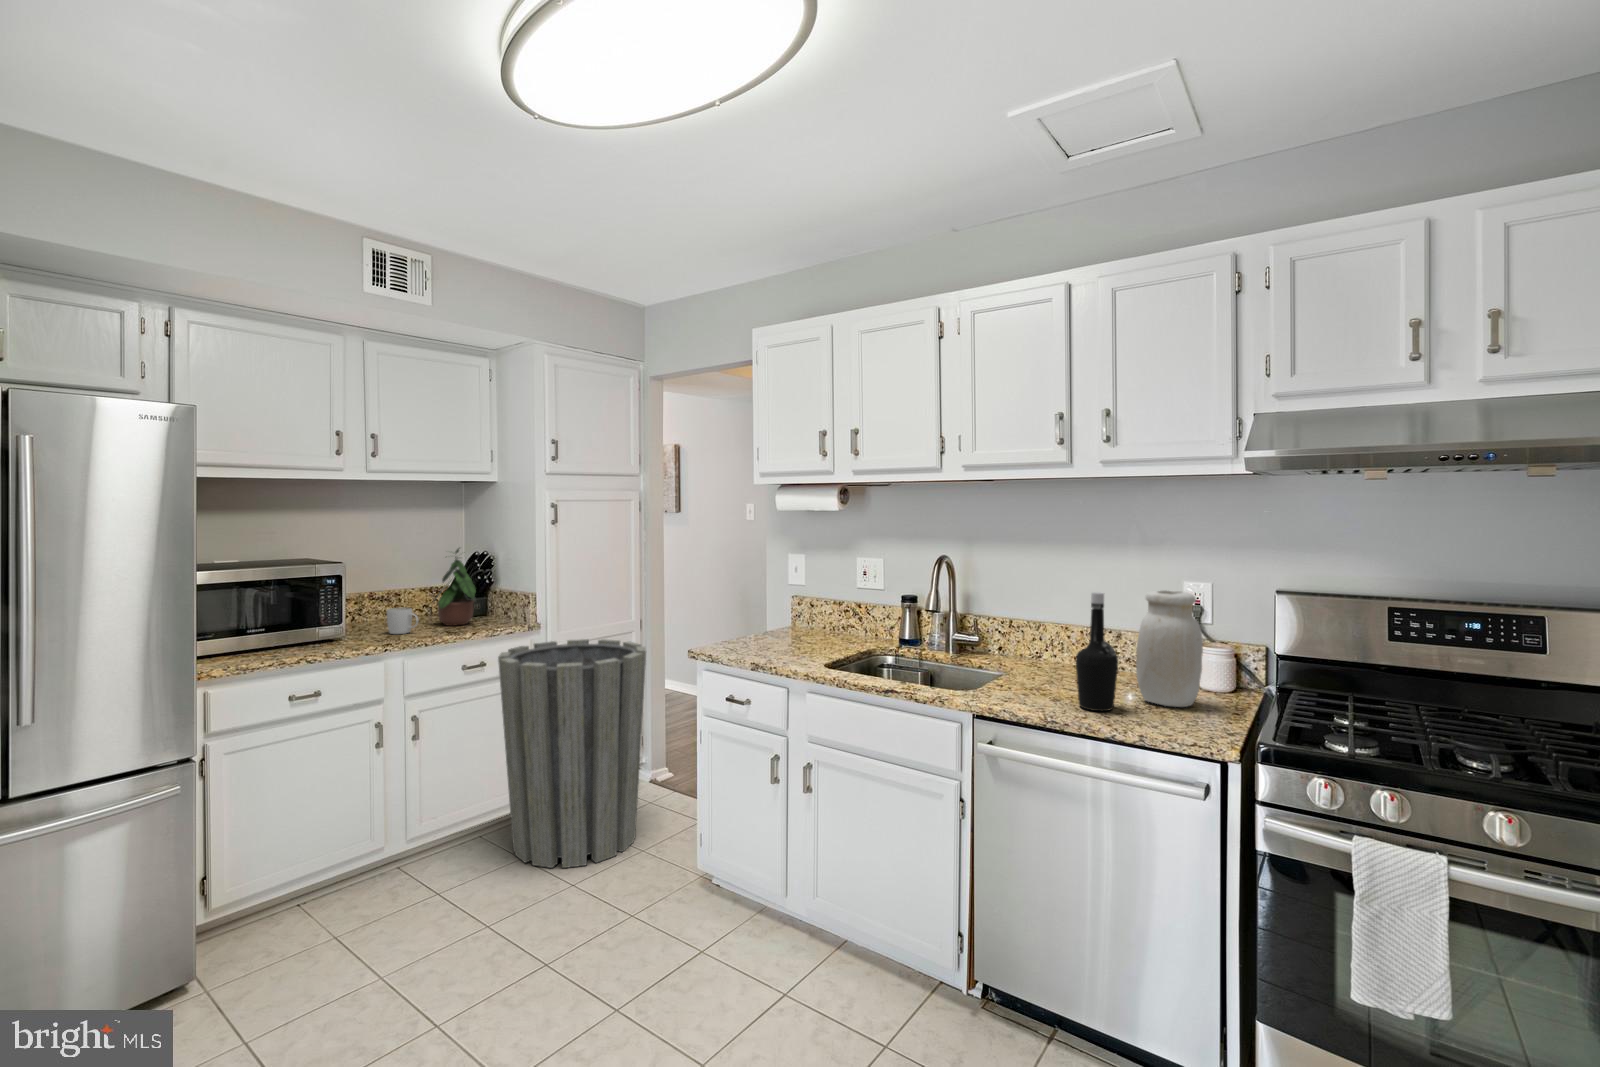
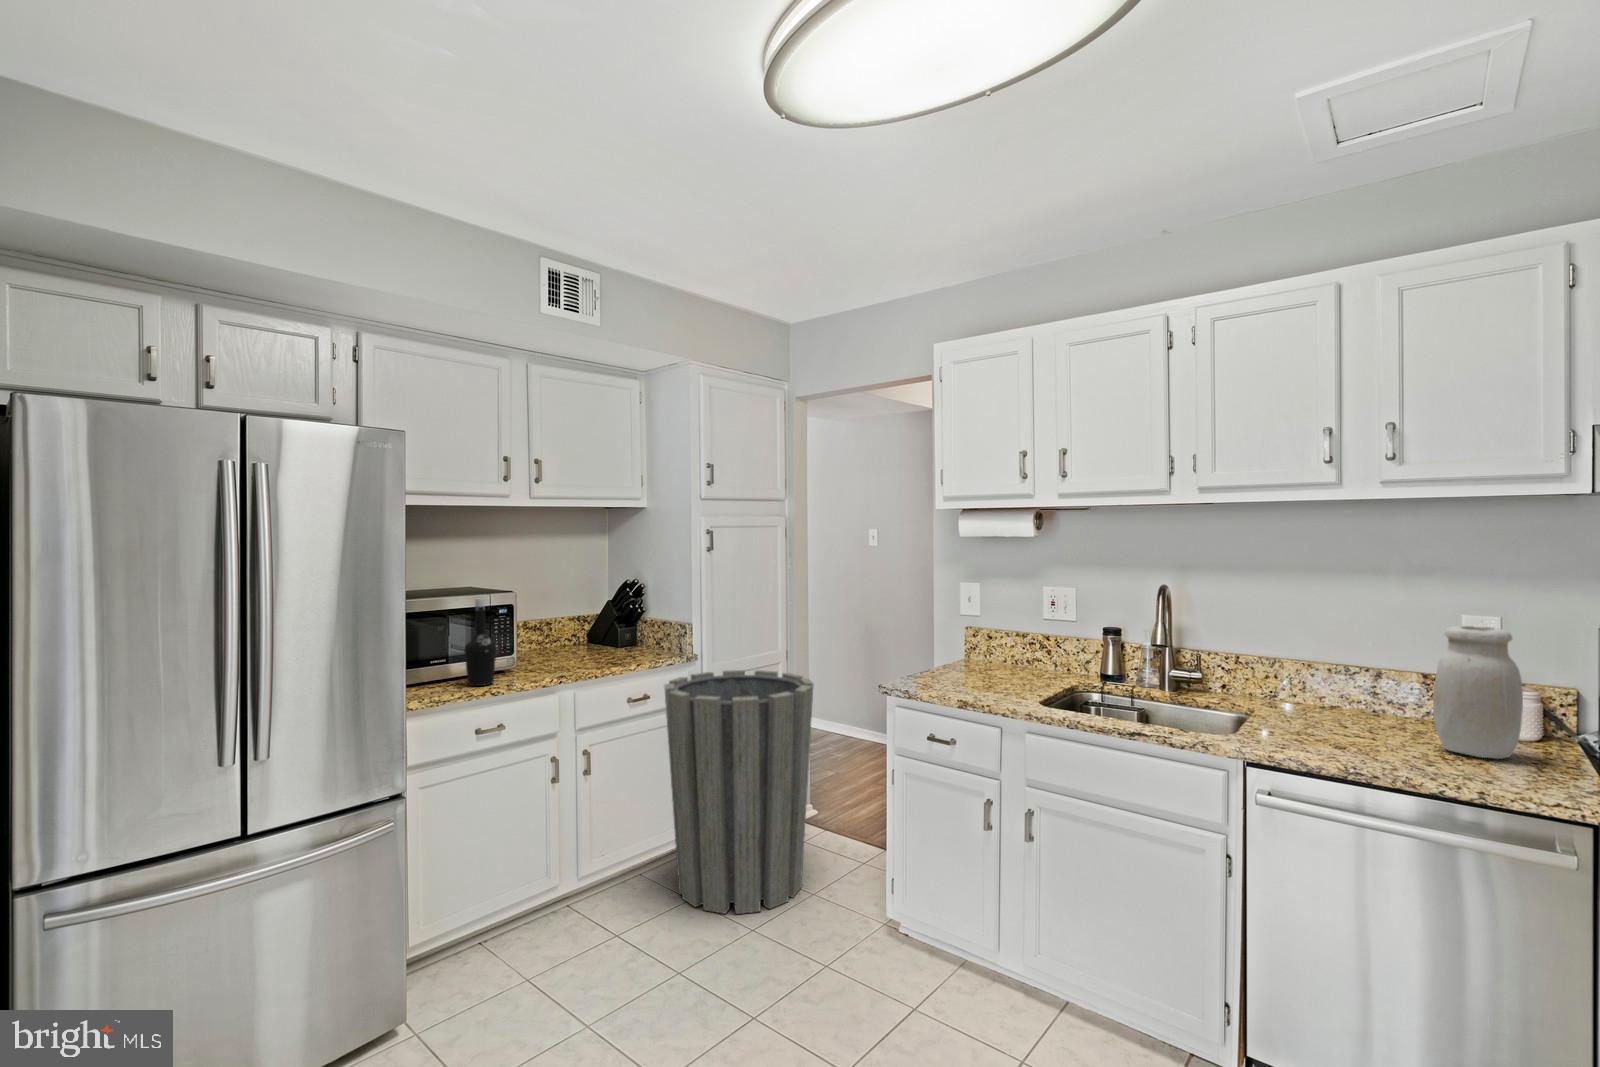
potted plant: present [434,548,476,626] -> none [584,573,634,655]
bottle: present [1076,592,1118,711] -> present [465,598,496,686]
mug: present [387,608,418,634] -> none [547,637,579,665]

